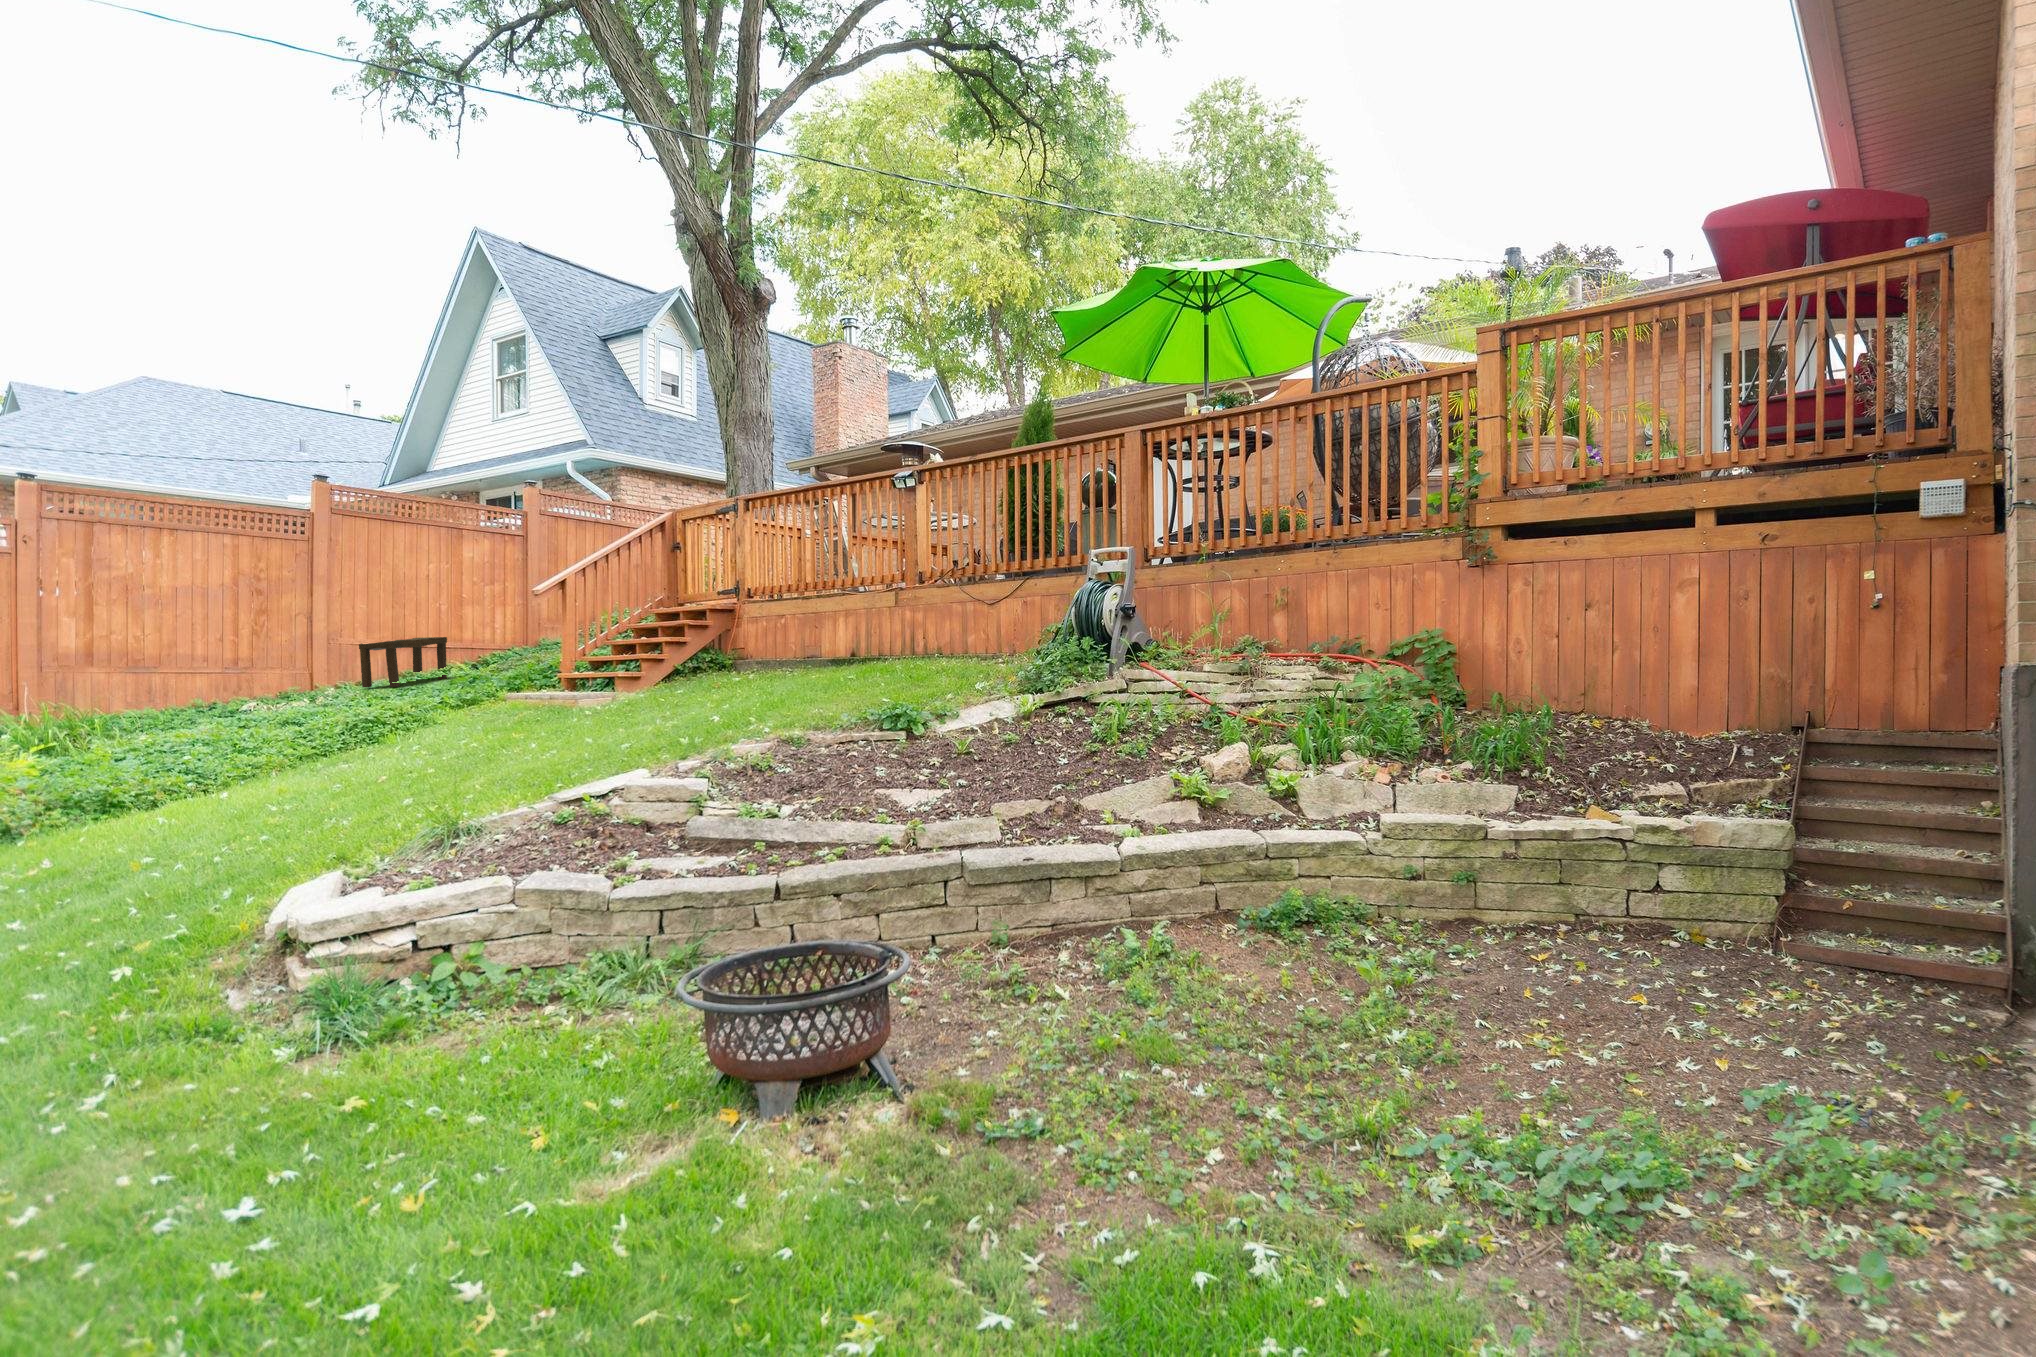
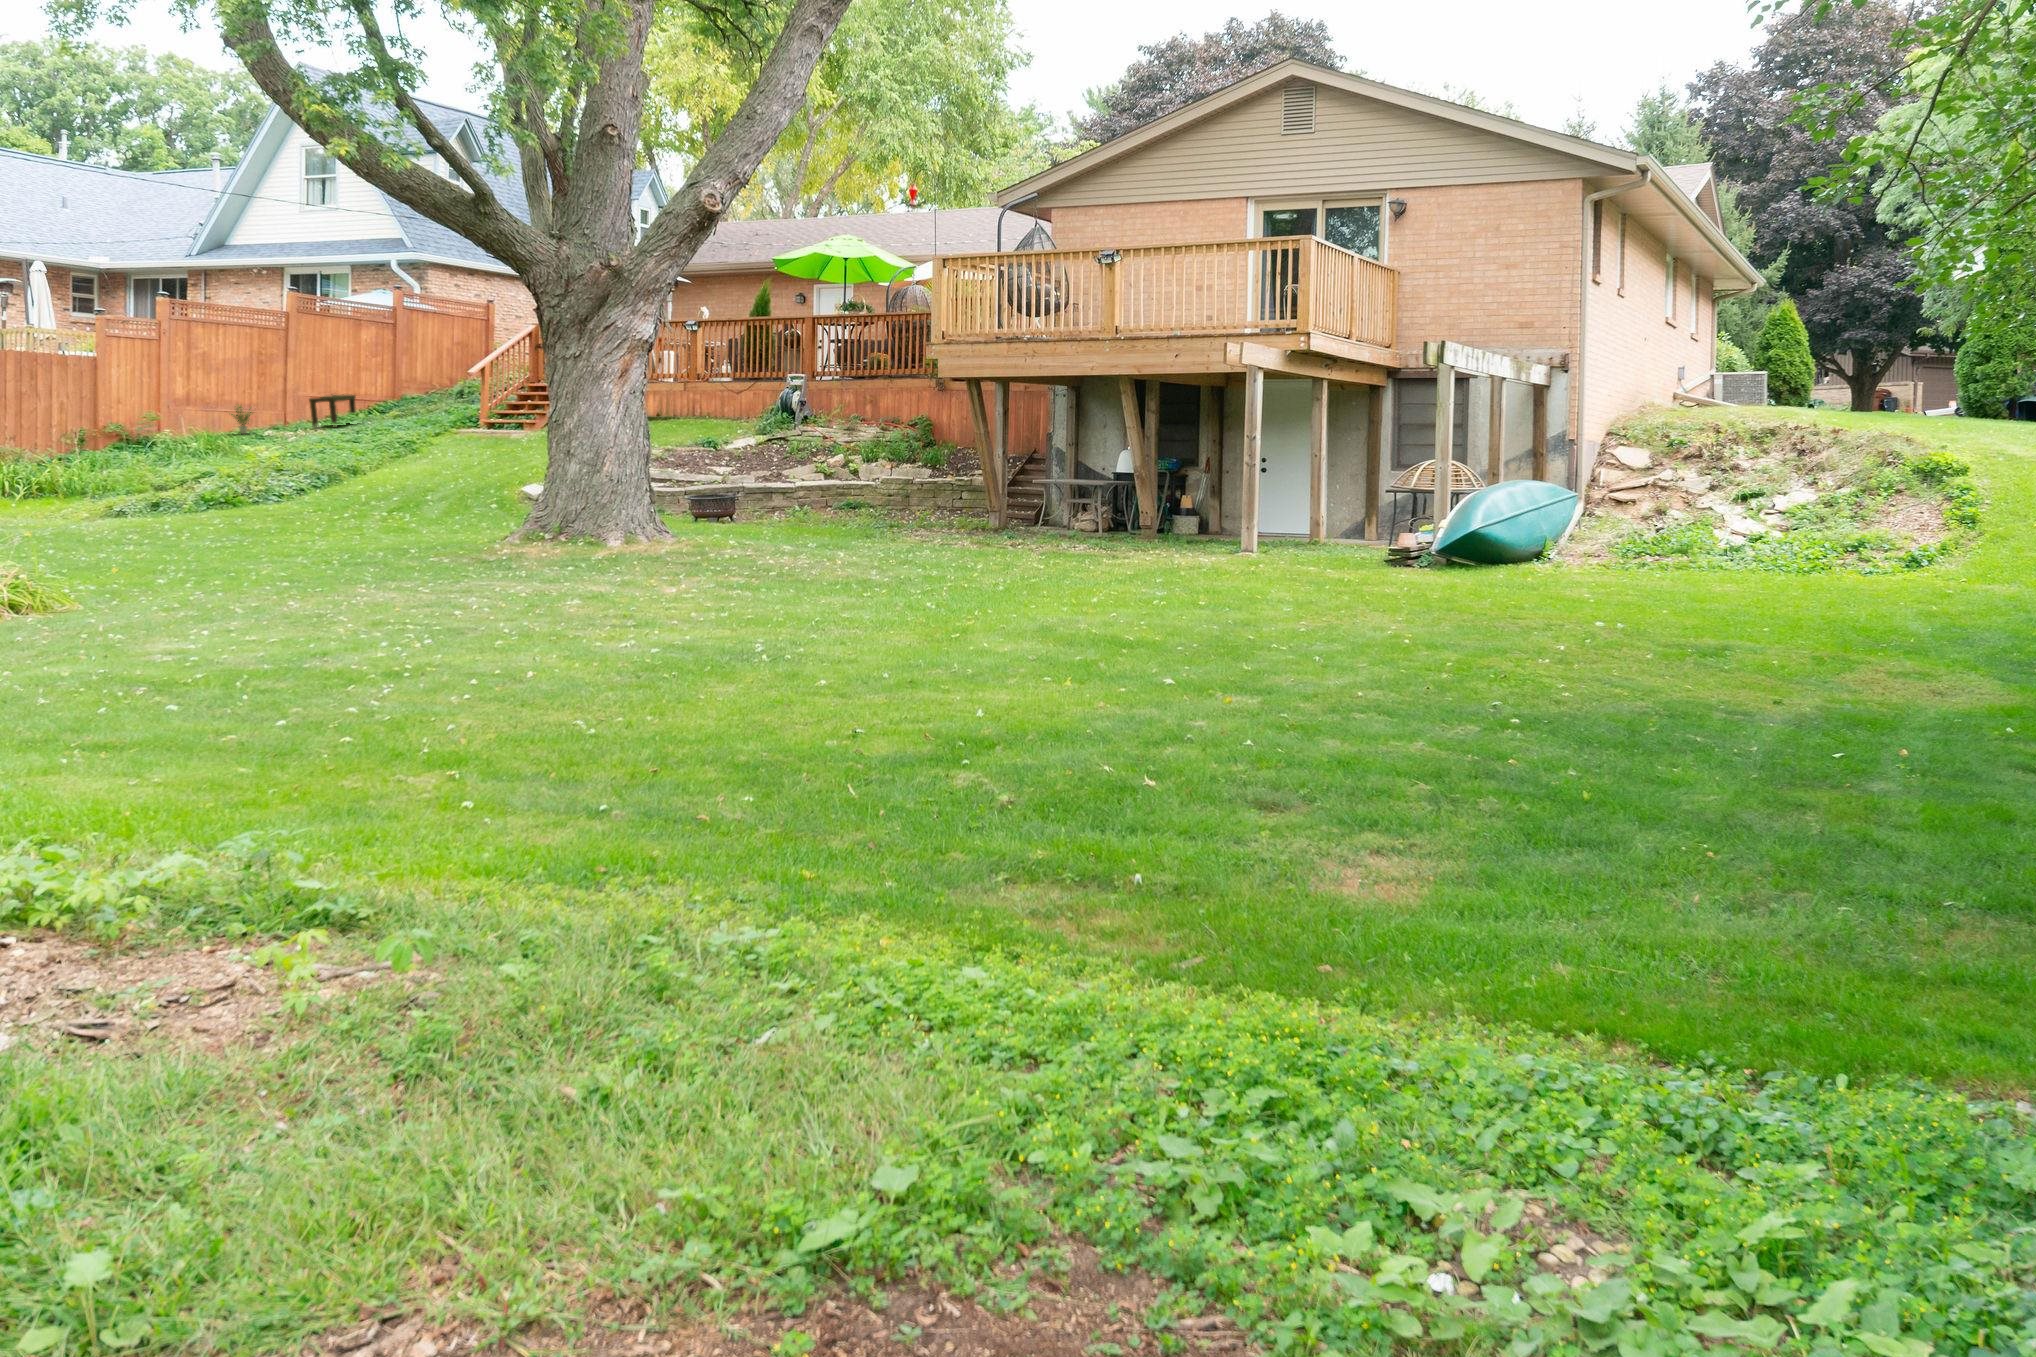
potted plant: none [210,654,261,702] -> present [231,406,251,434]

